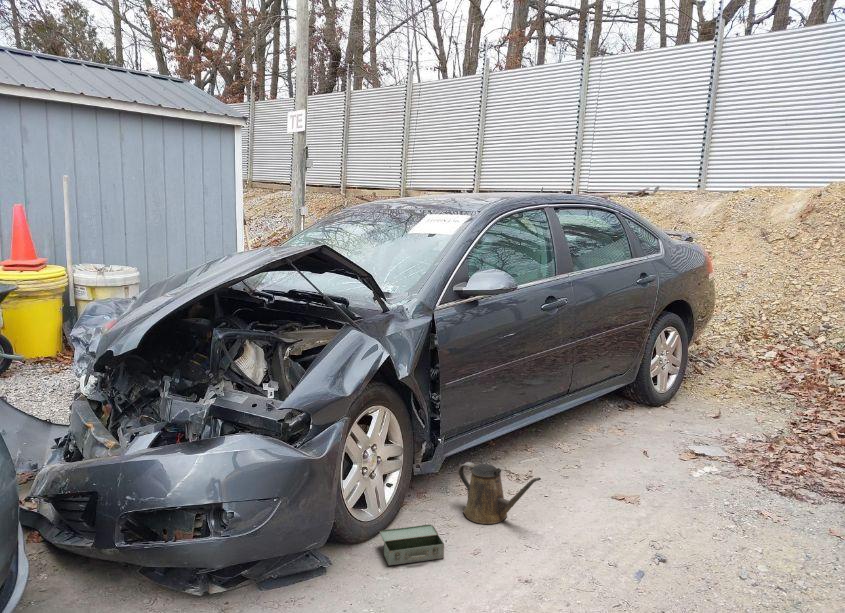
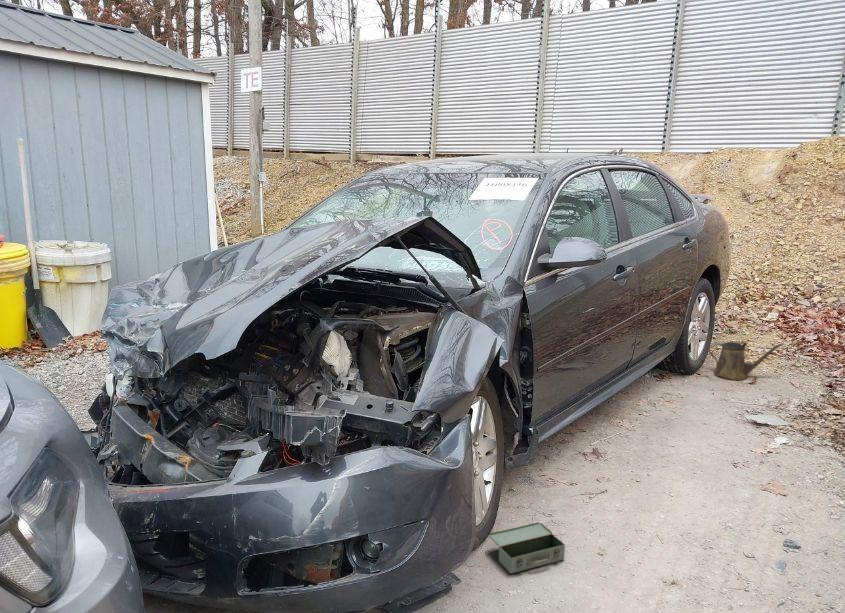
watering can: present [458,462,541,524] -> present [708,342,783,380]

